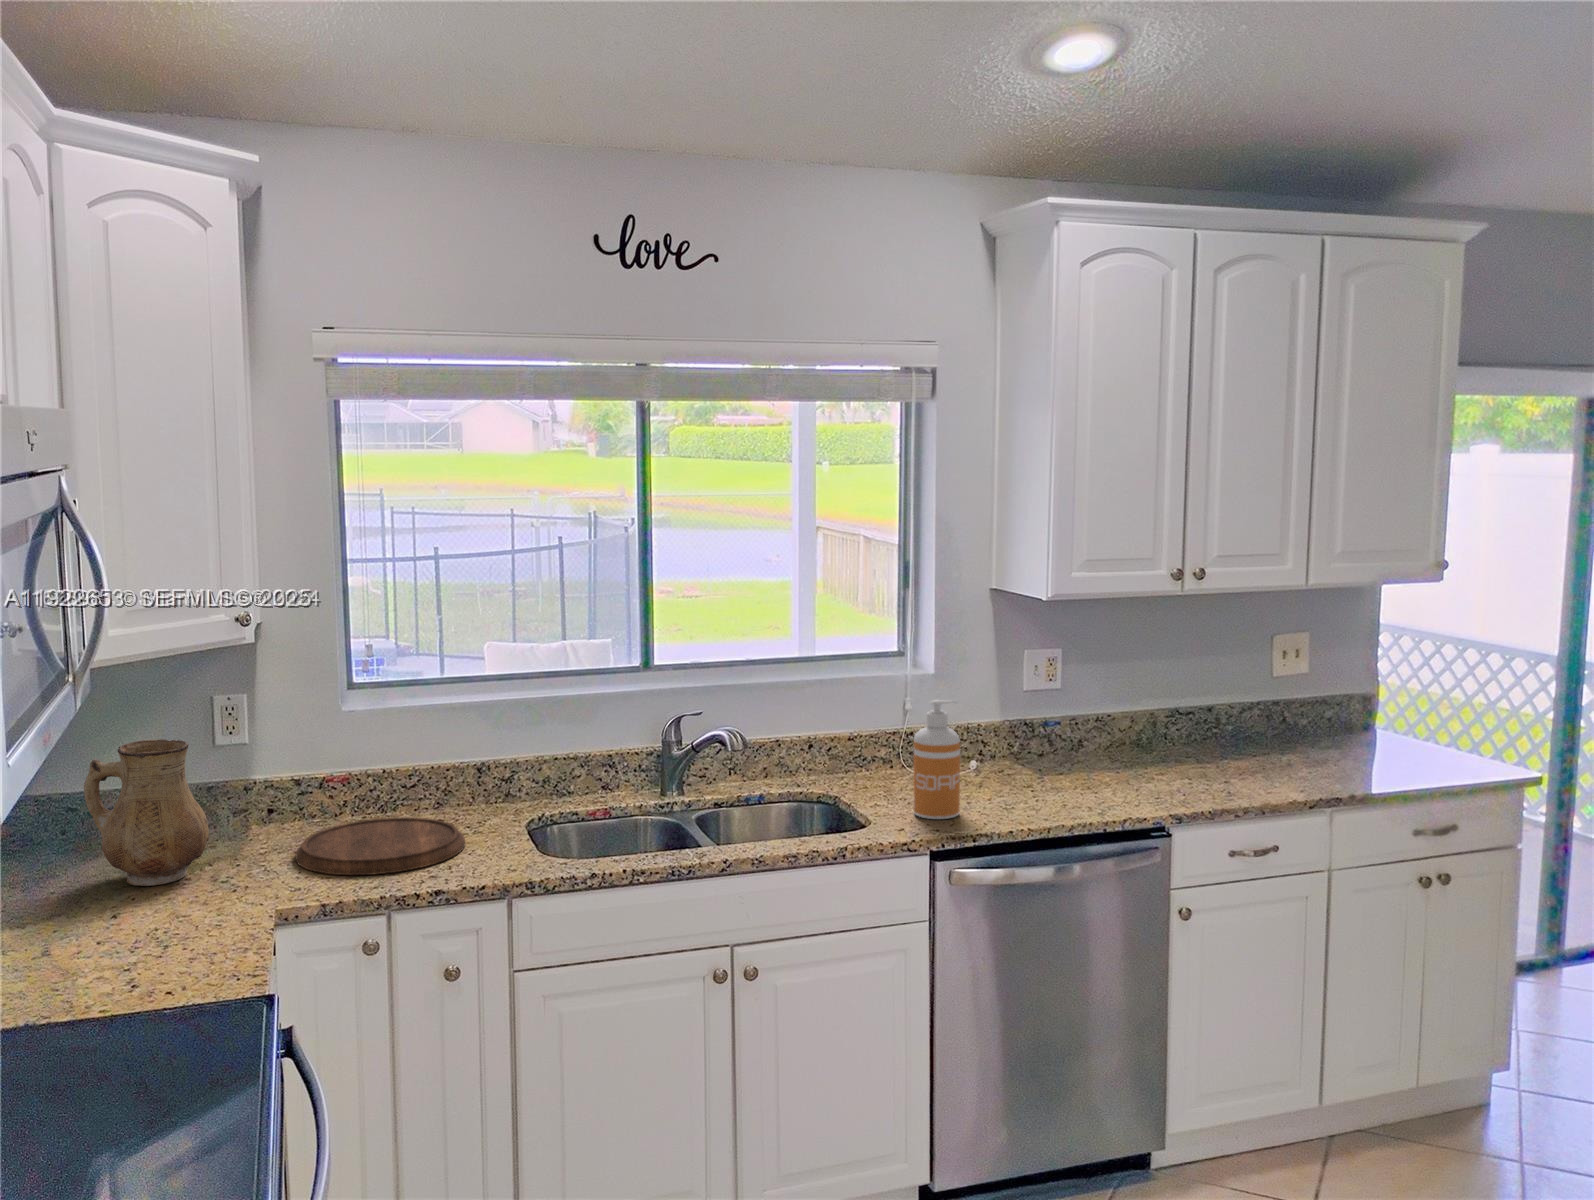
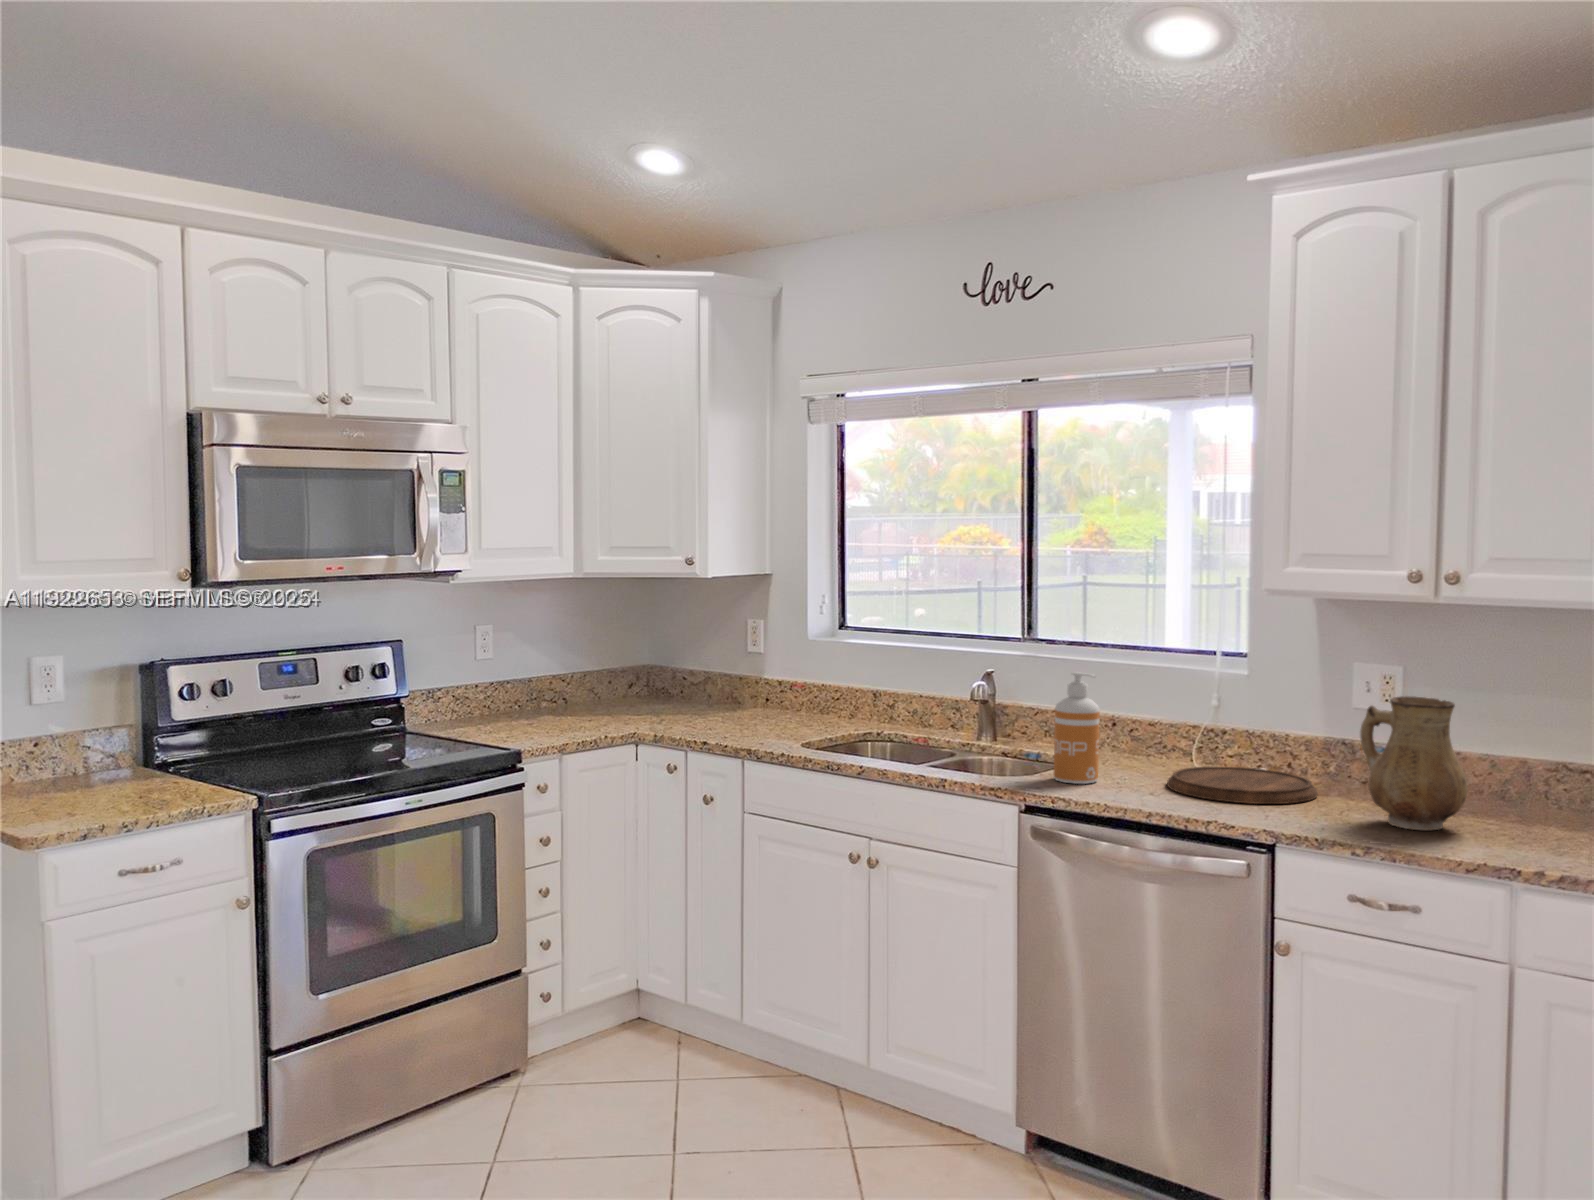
ceramic pitcher: present [84,739,209,886] -> present [1360,696,1468,830]
cutting board: present [296,817,465,875] -> present [1167,766,1318,804]

